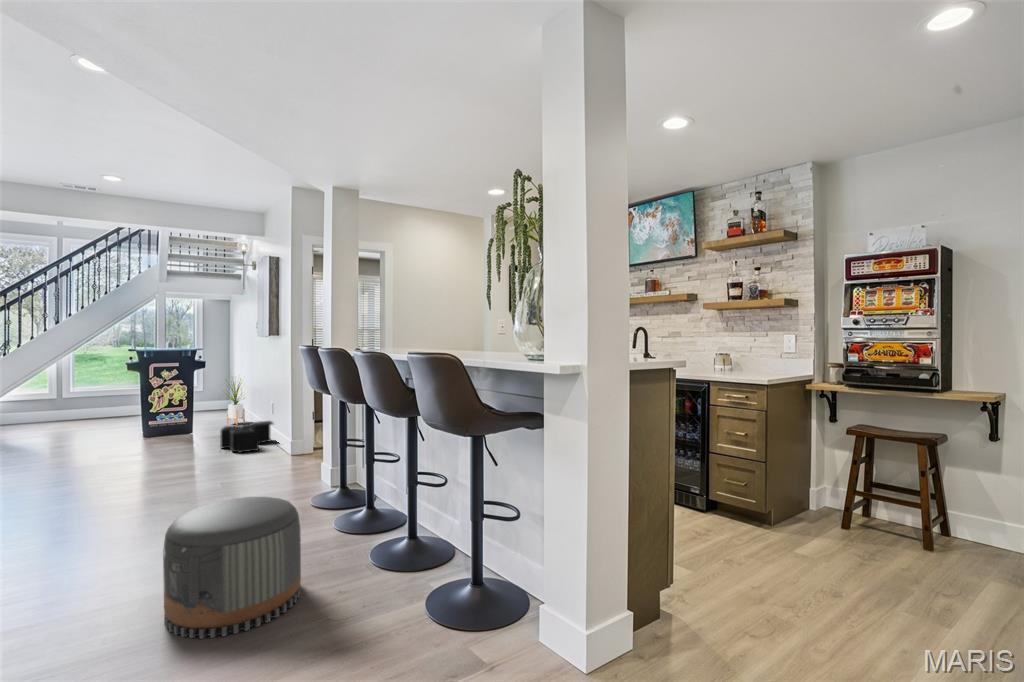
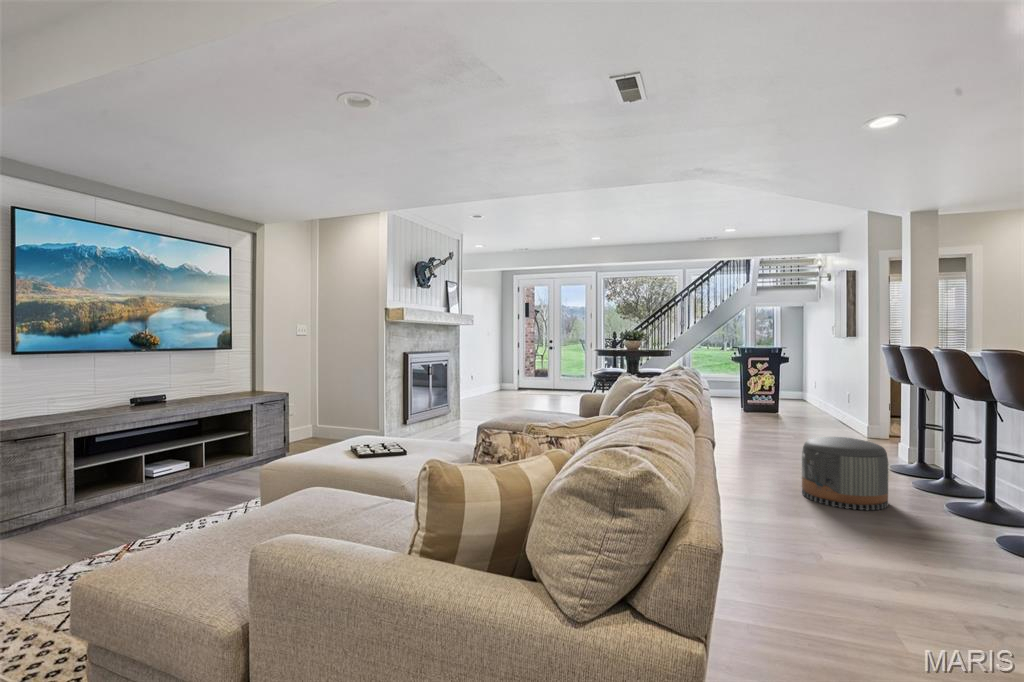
house plant: present [222,378,245,425] -> none [797,367,824,412]
storage bin: present [220,421,273,453] -> none [803,408,848,431]

